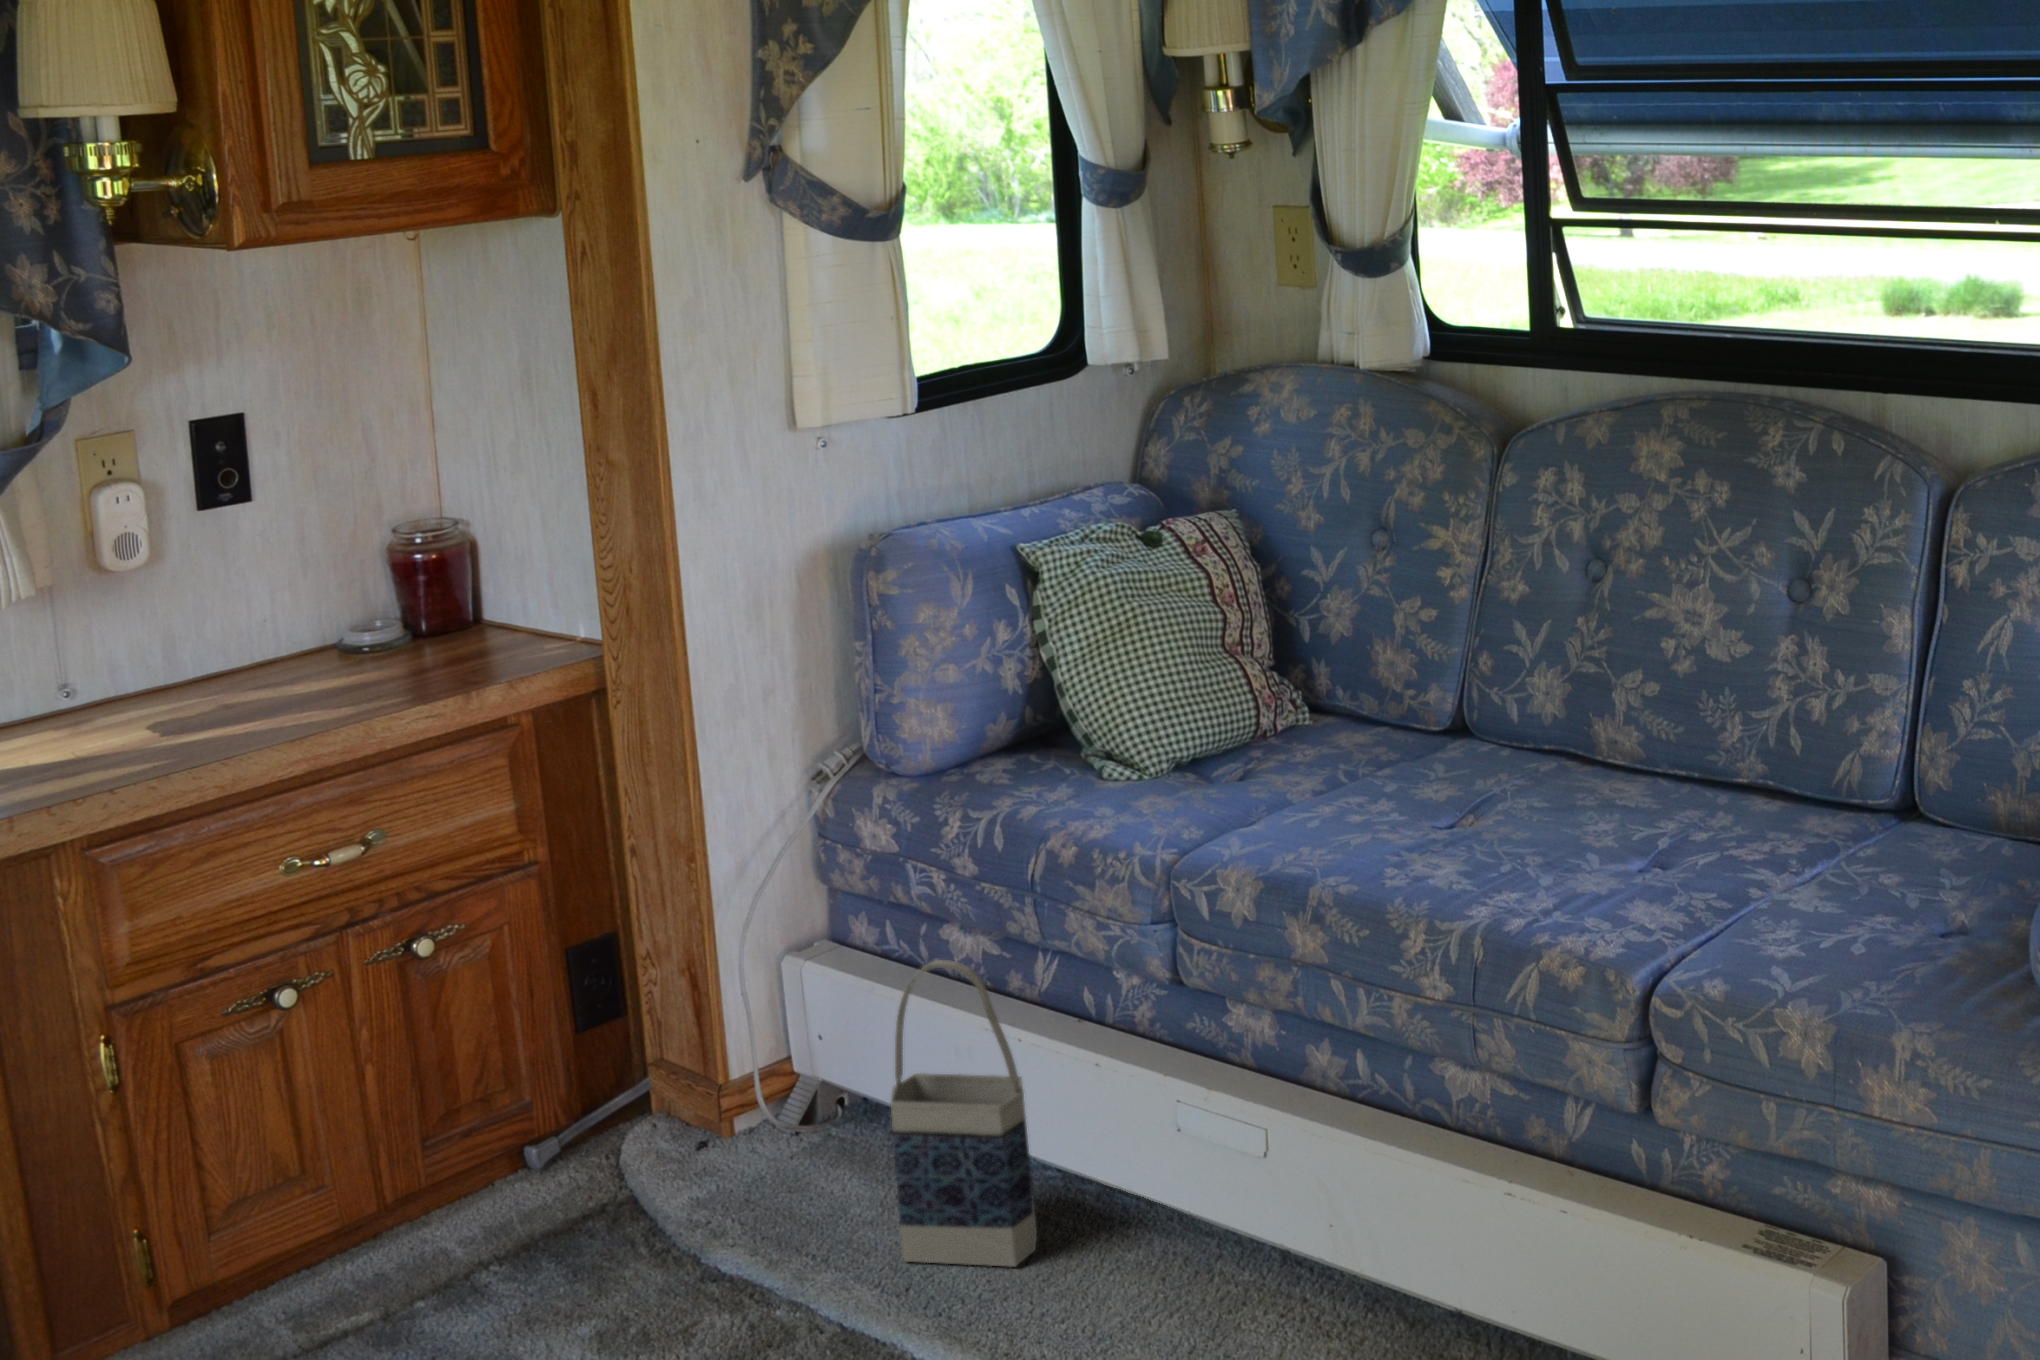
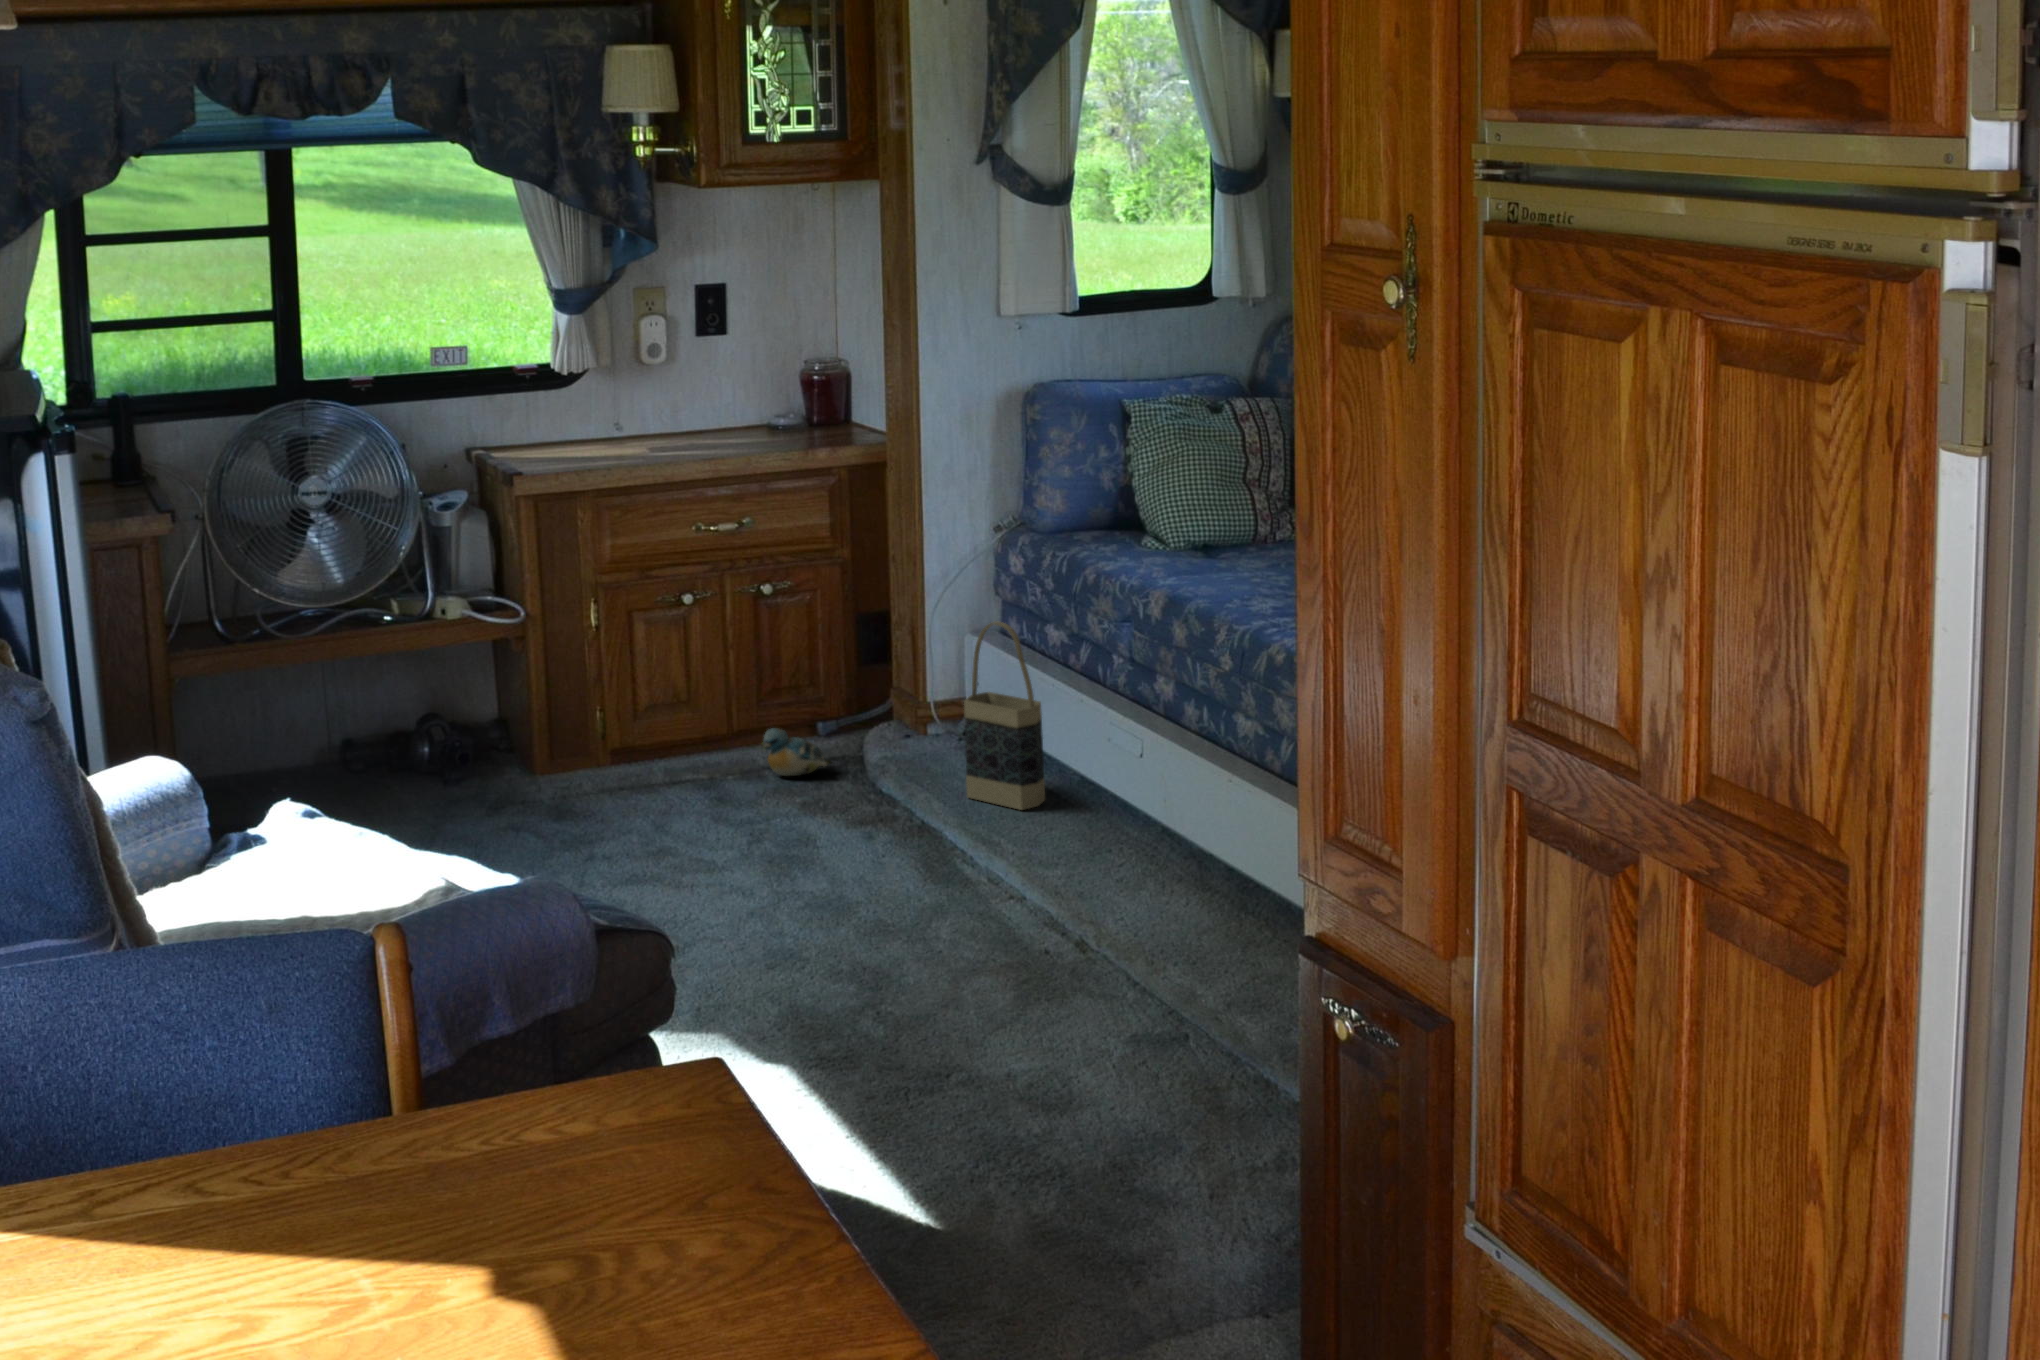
plush toy: none [454,1195,584,1275] -> present [762,728,831,776]

